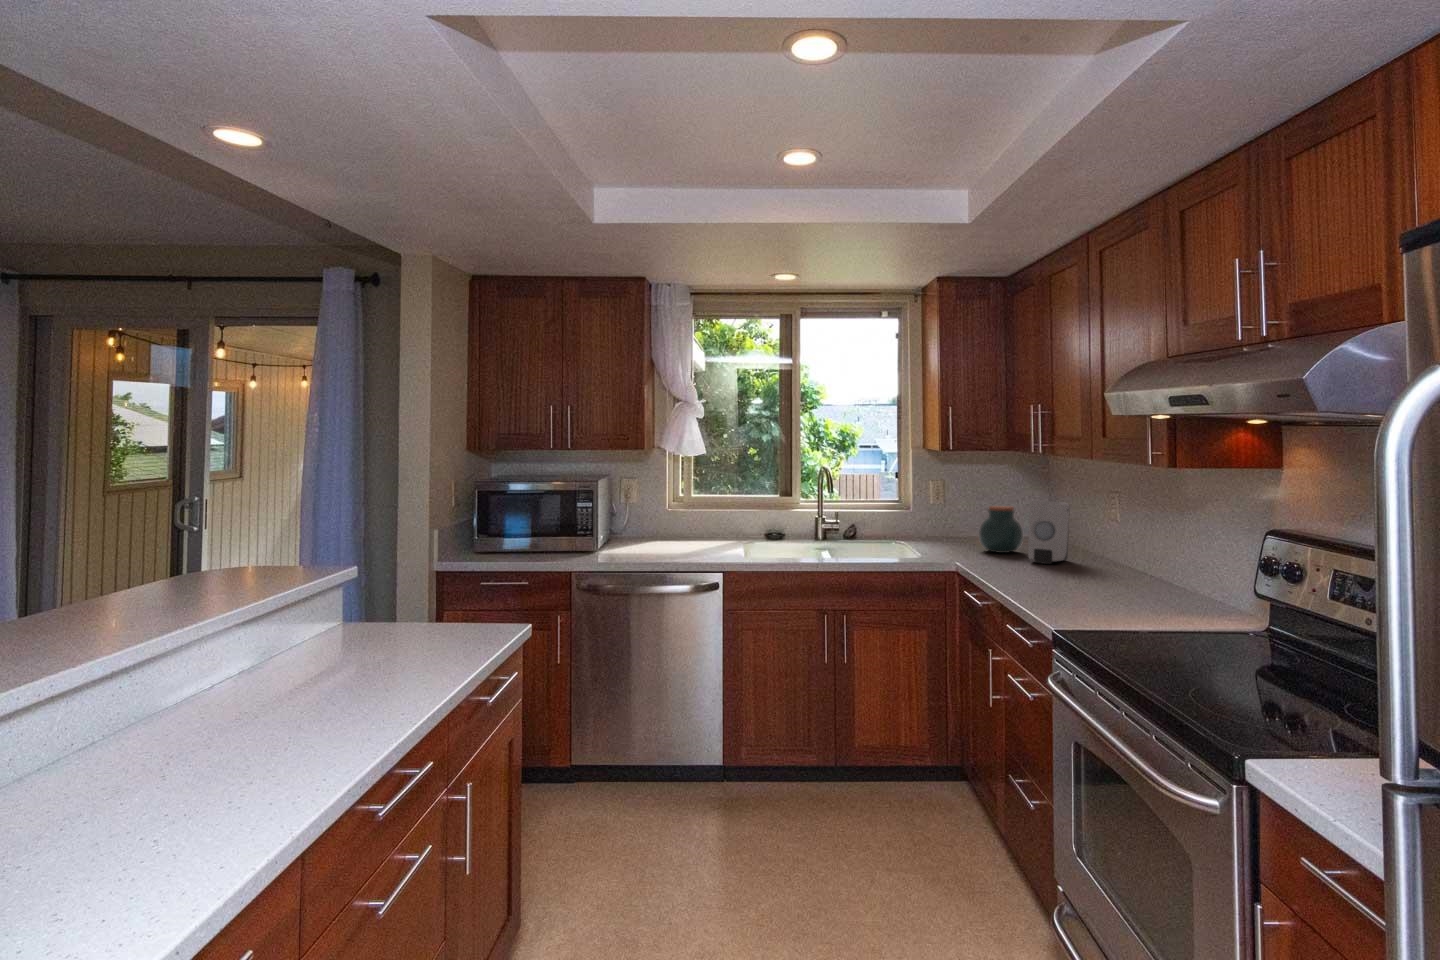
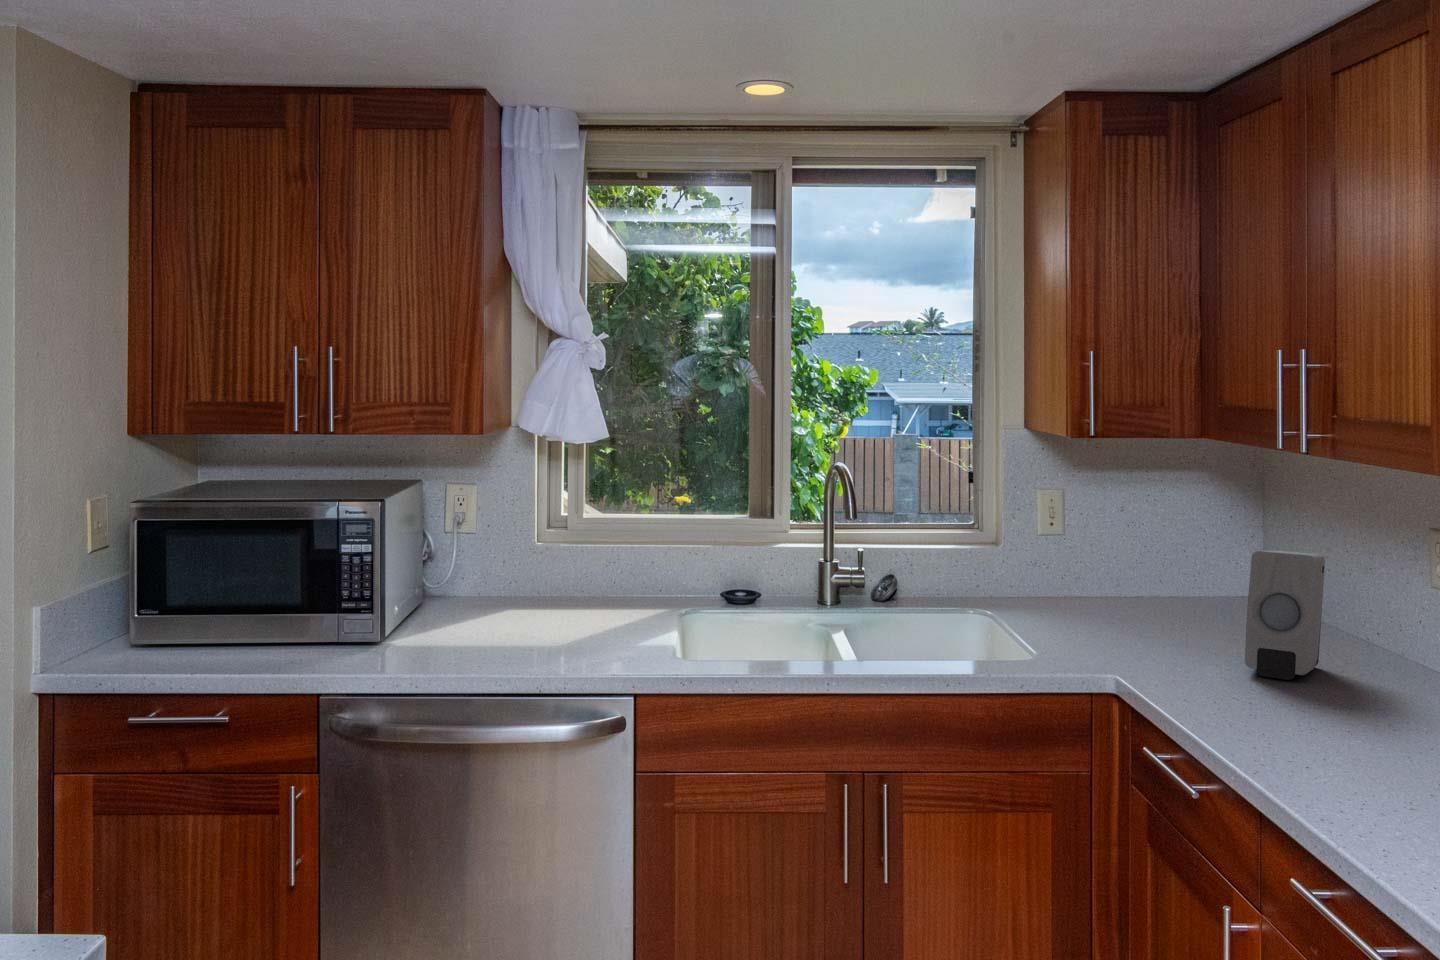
jar: present [979,506,1023,553] -> none [1138,550,1225,644]

